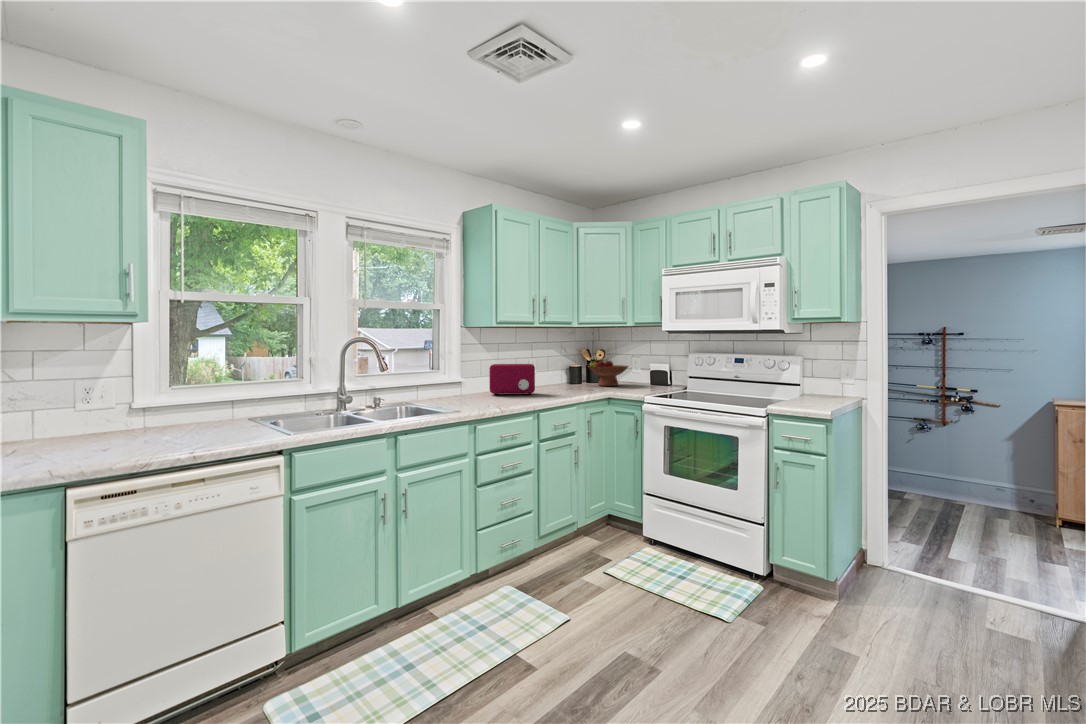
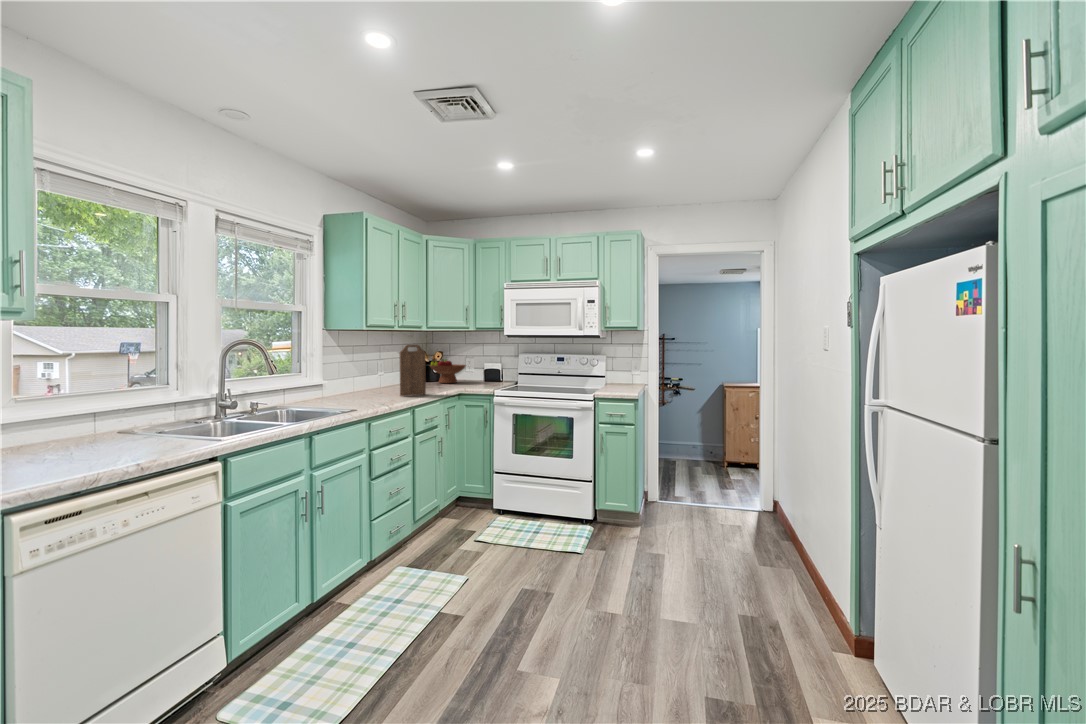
cutting board: none [533,342,563,398] -> present [400,345,426,396]
toaster: present [489,364,535,395] -> none [349,364,396,395]

